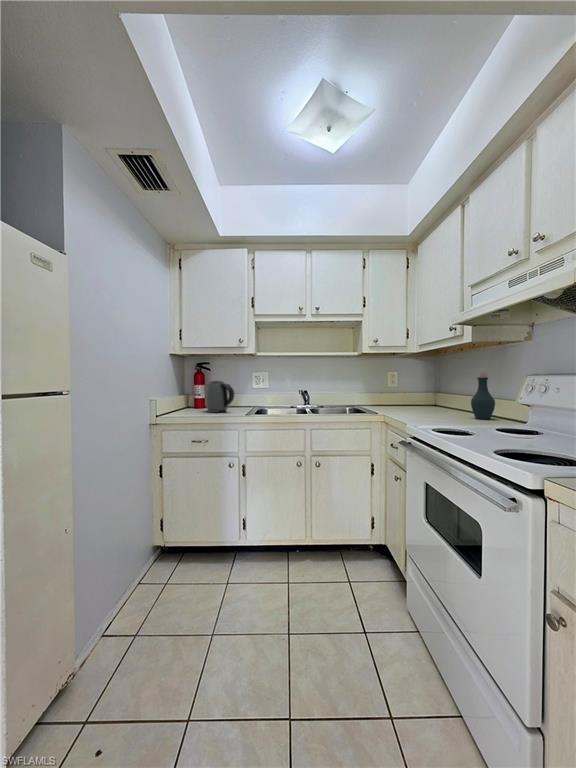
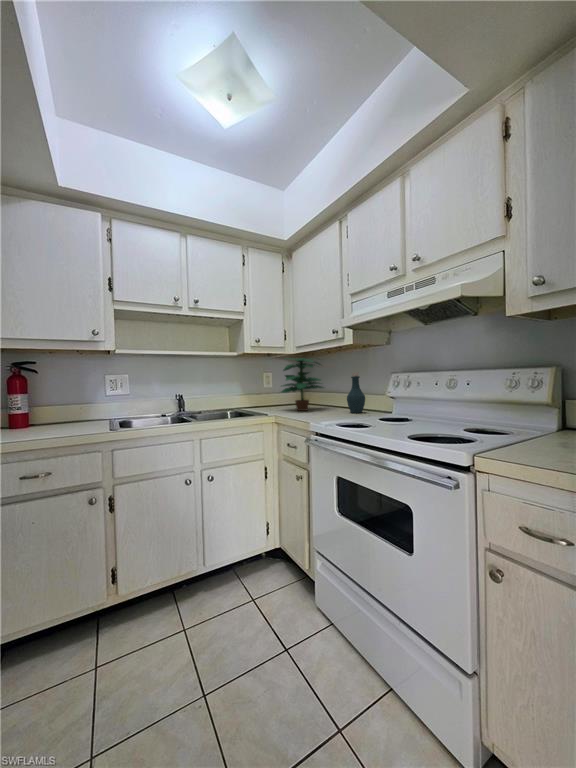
potted plant: none [400,357,453,412] -> present [281,358,324,411]
kettle: present [206,381,234,413] -> none [38,387,88,432]

